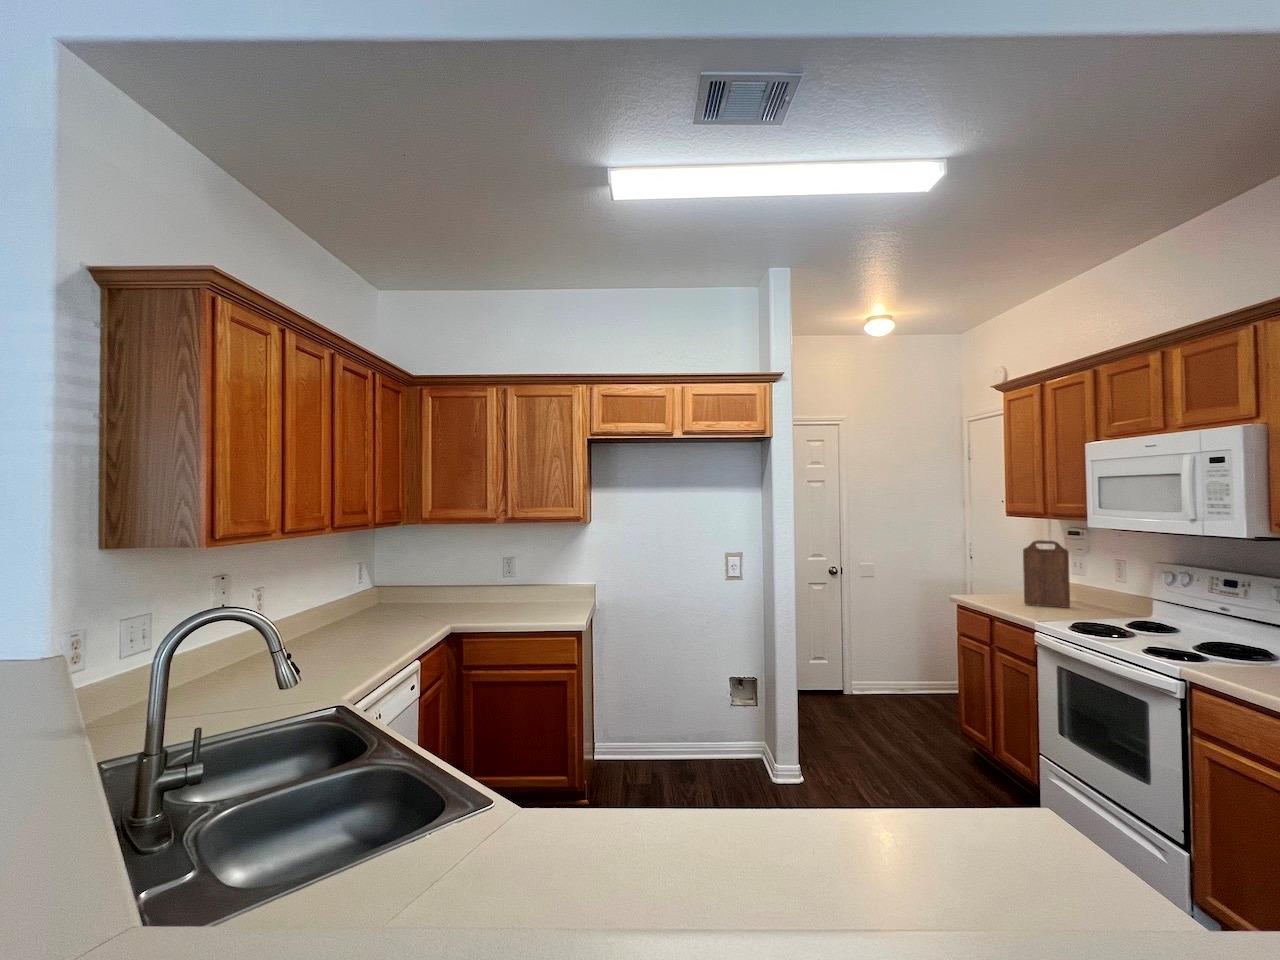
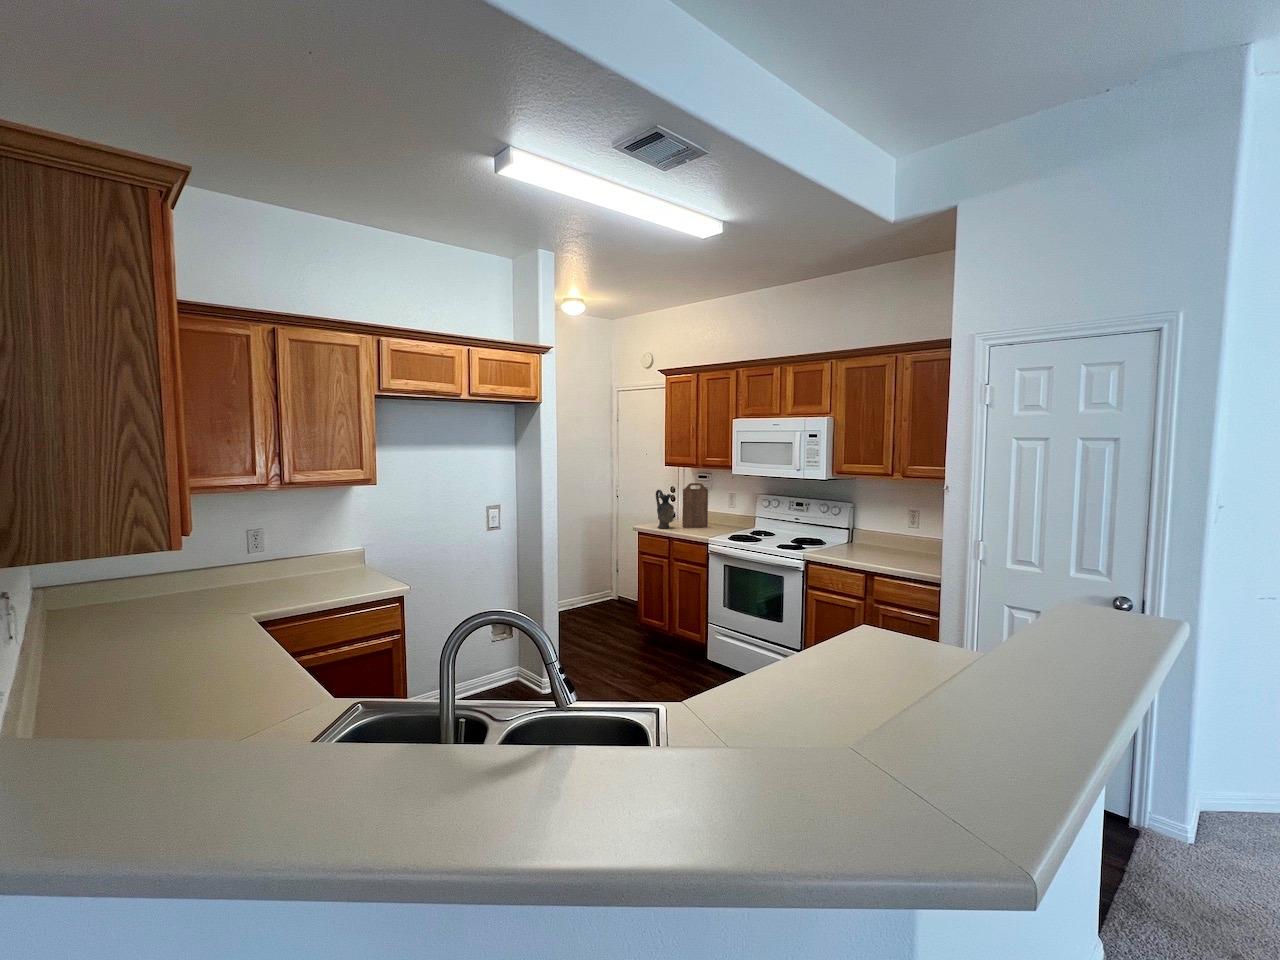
ceramic pitcher: none [983,547,1011,602] -> present [656,490,674,528]

